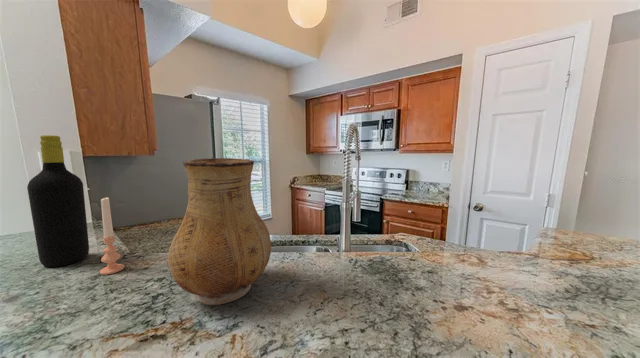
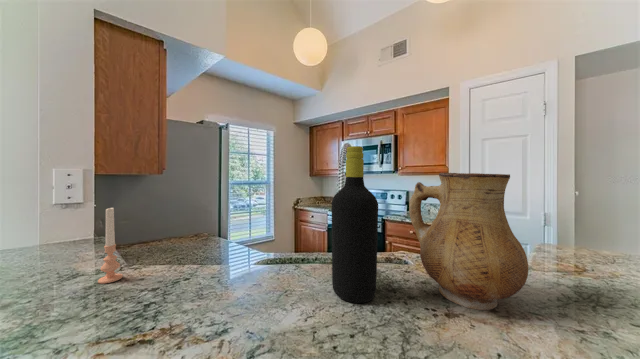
bottle: present [27,135,89,267] -> present [331,146,378,303]
ceramic pitcher: present [168,158,271,305] -> present [409,173,528,310]

